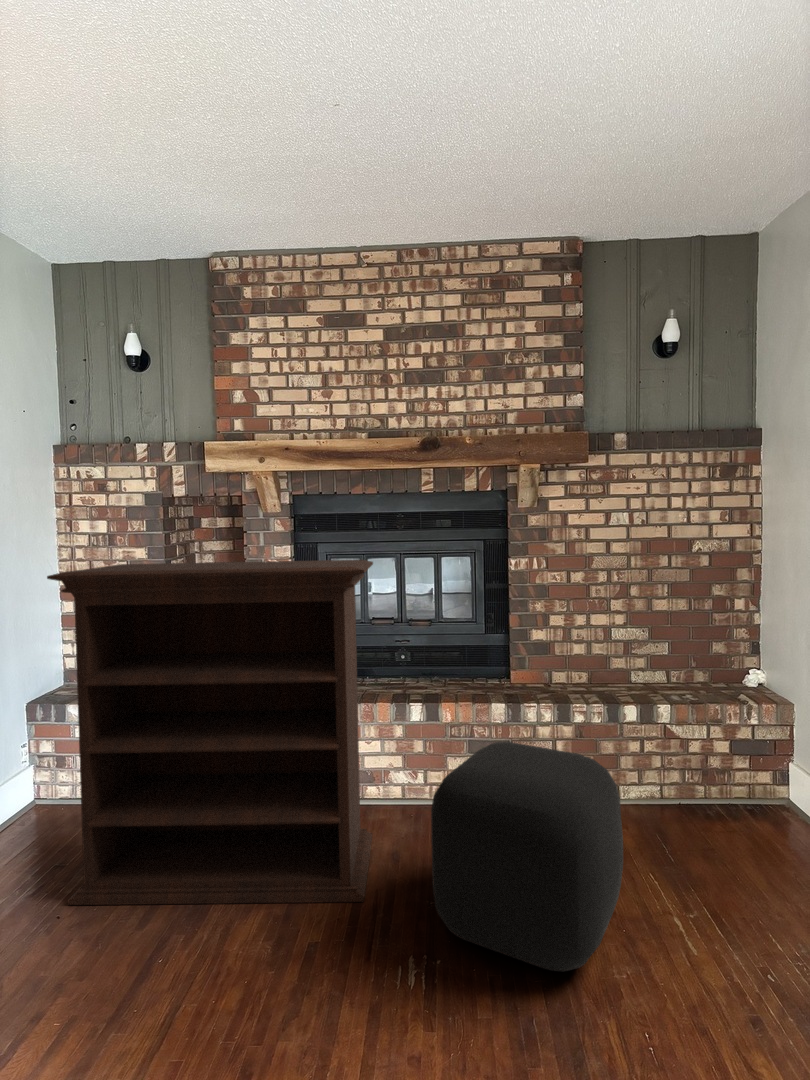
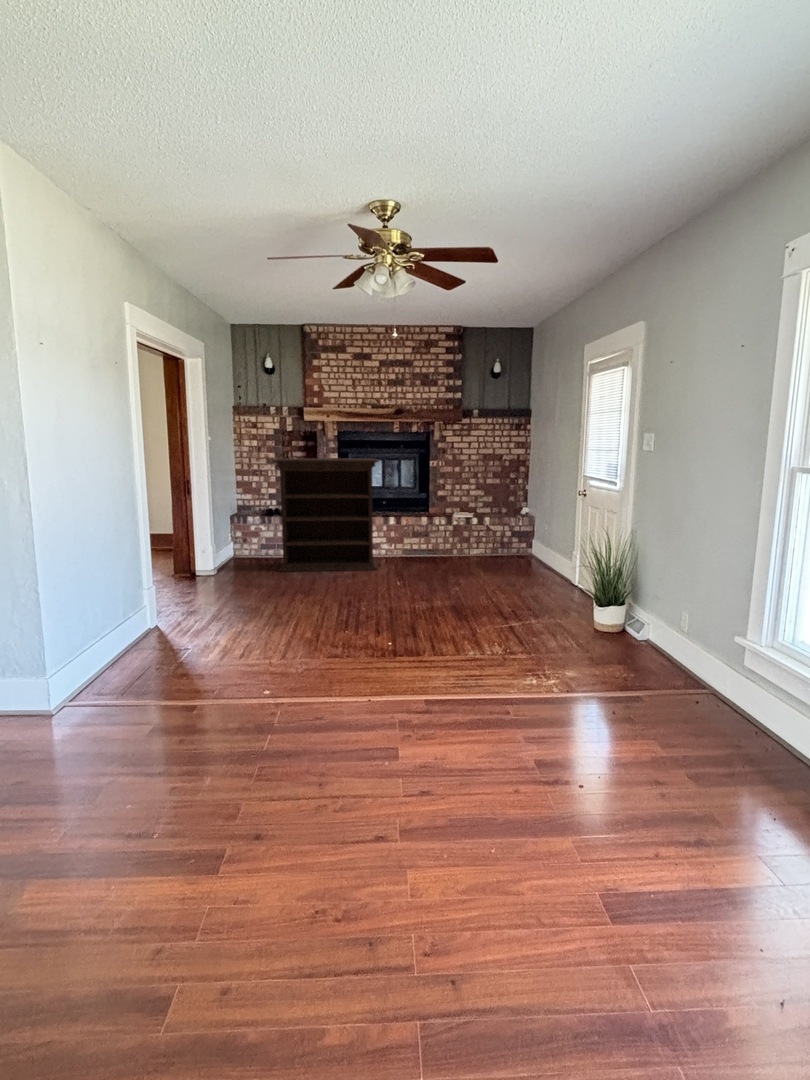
ottoman: present [431,742,623,971] -> none [401,520,459,576]

